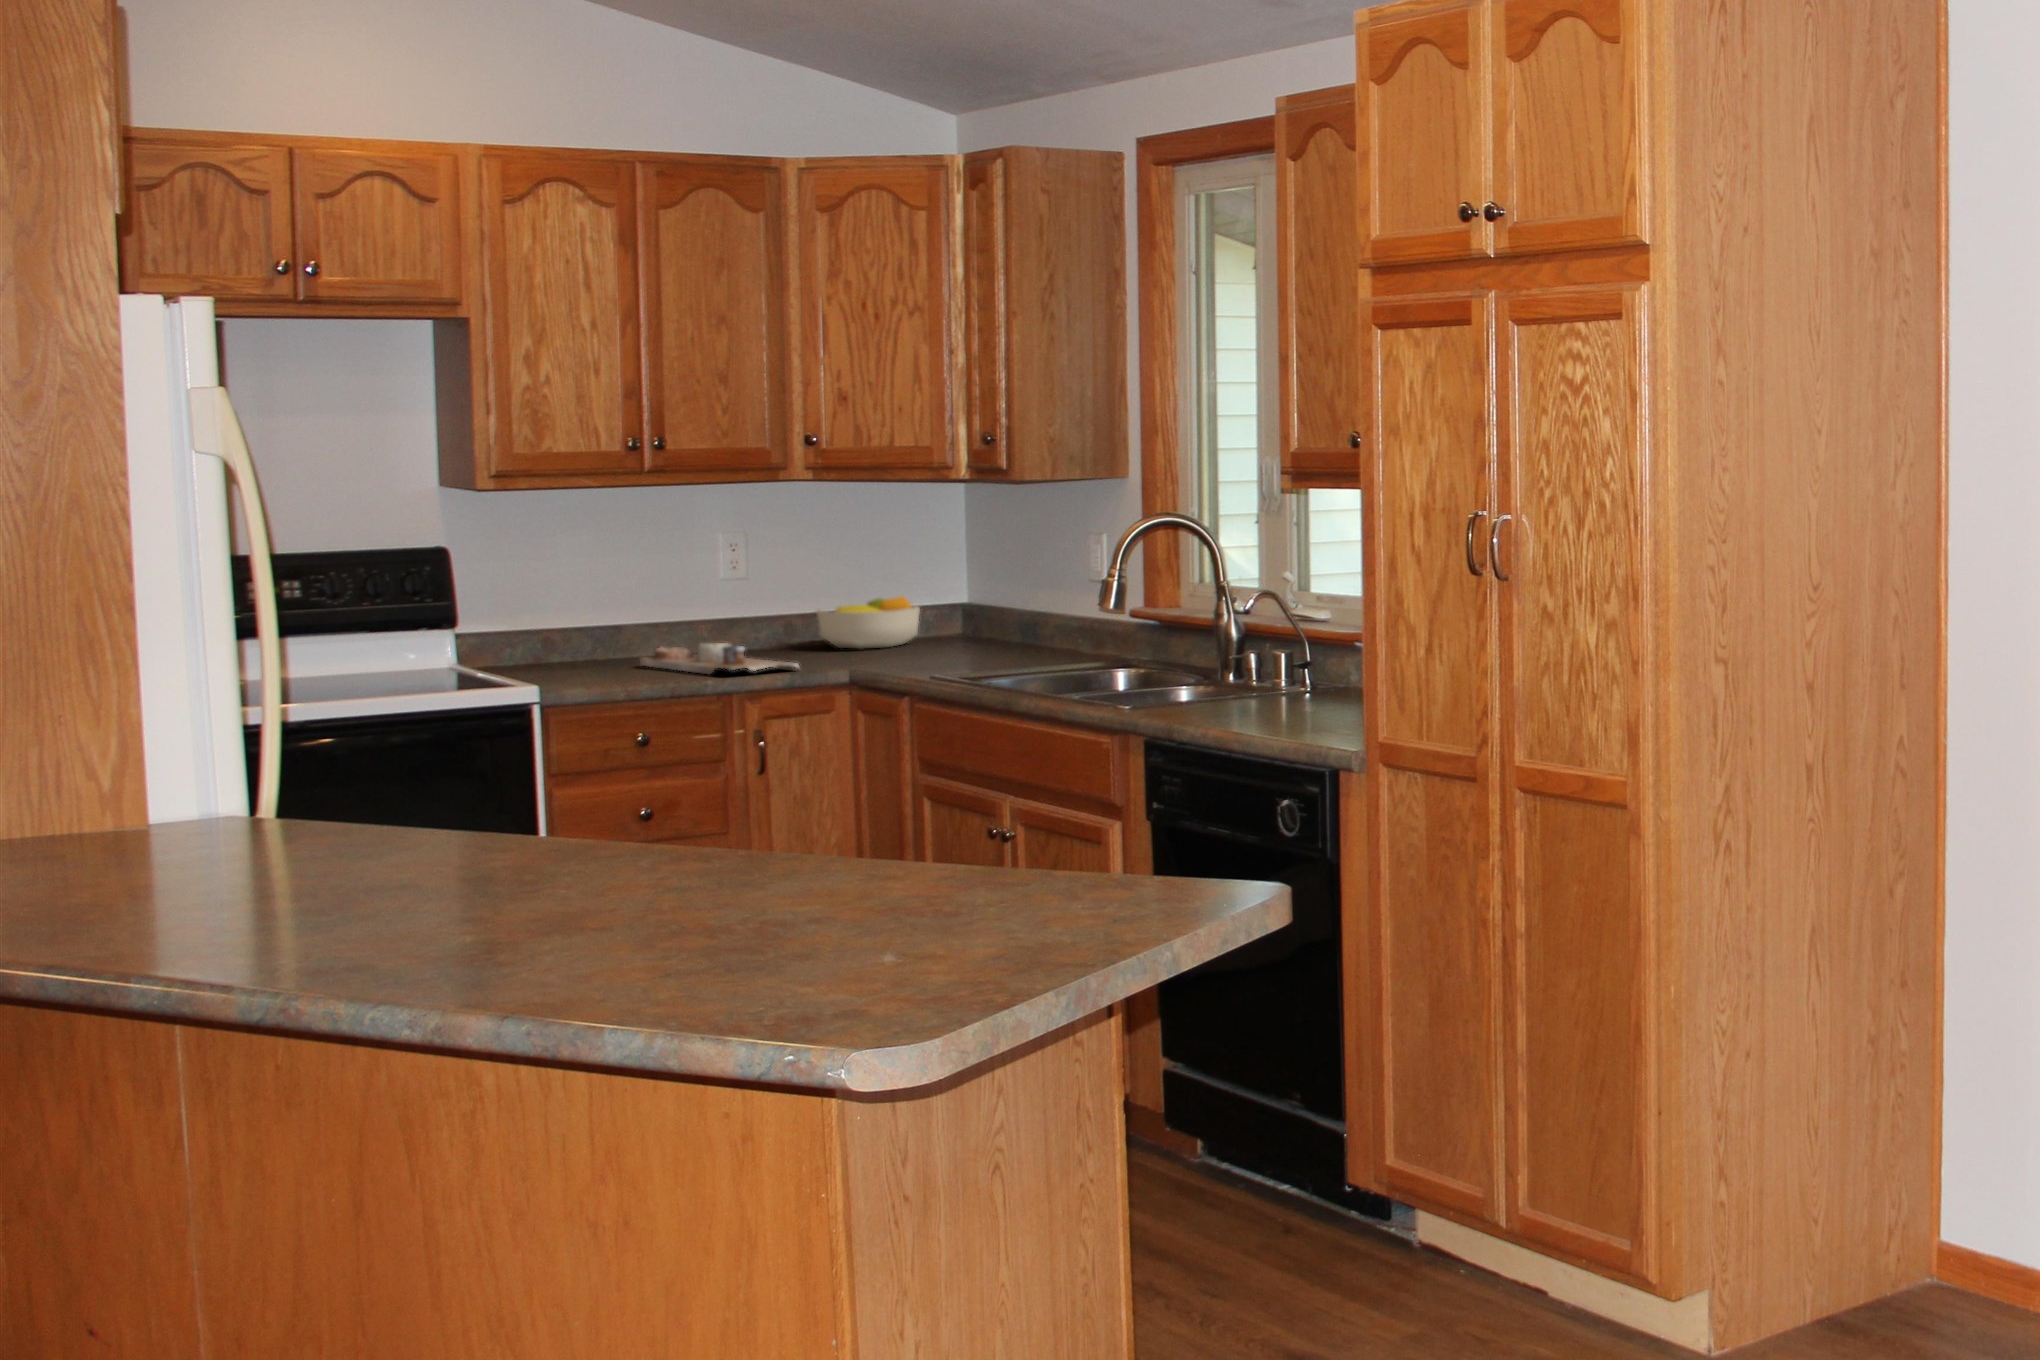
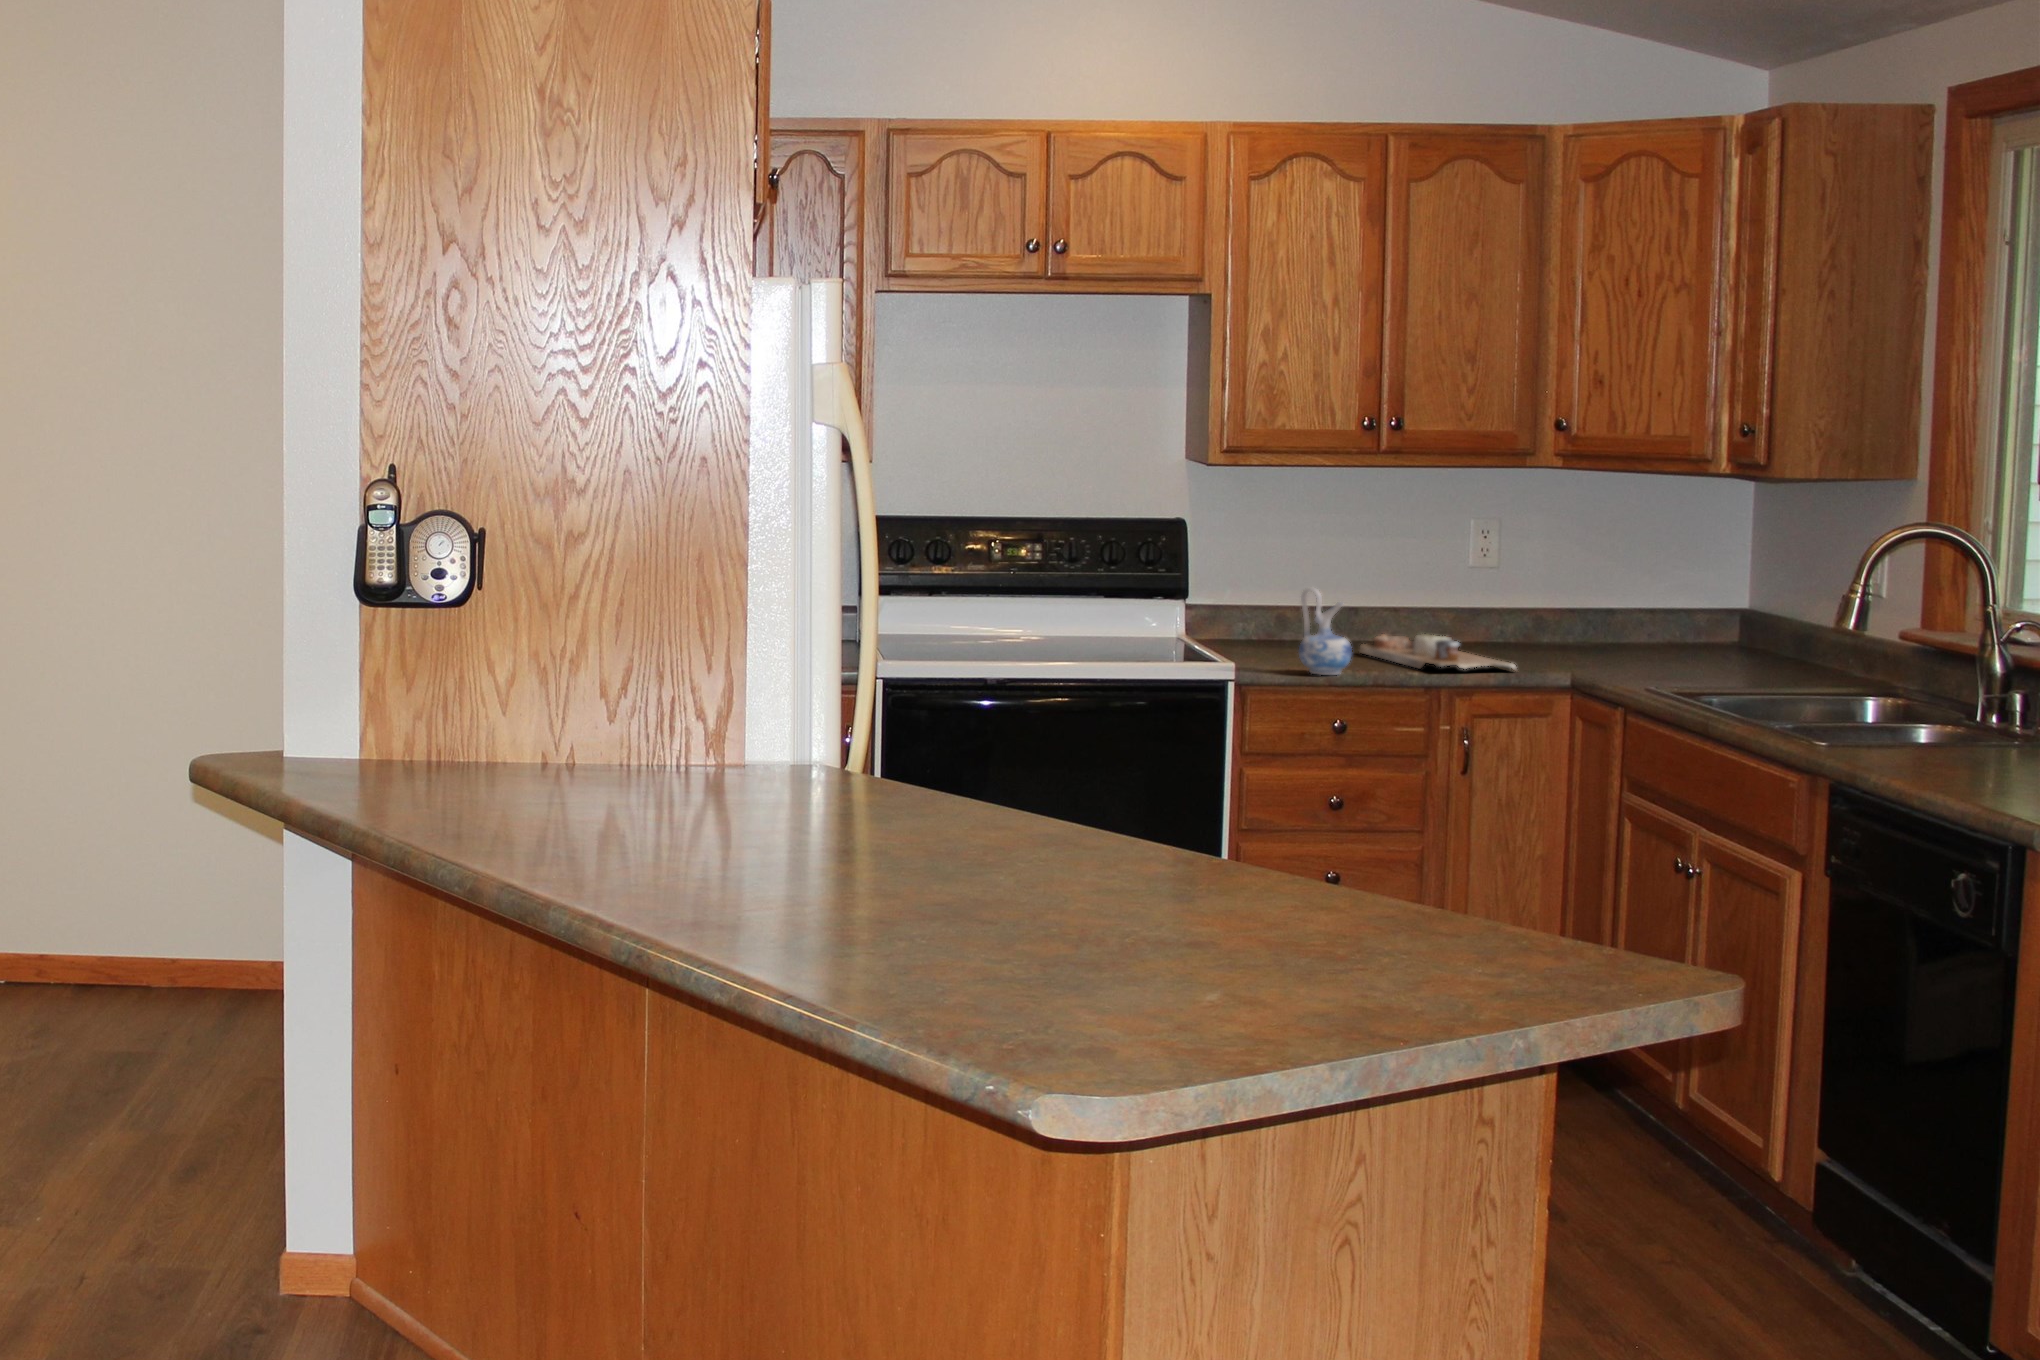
fruit bowl: present [816,597,920,649] -> none [1564,583,1683,651]
ceramic pitcher: none [592,602,648,686] -> present [1299,587,1352,675]

